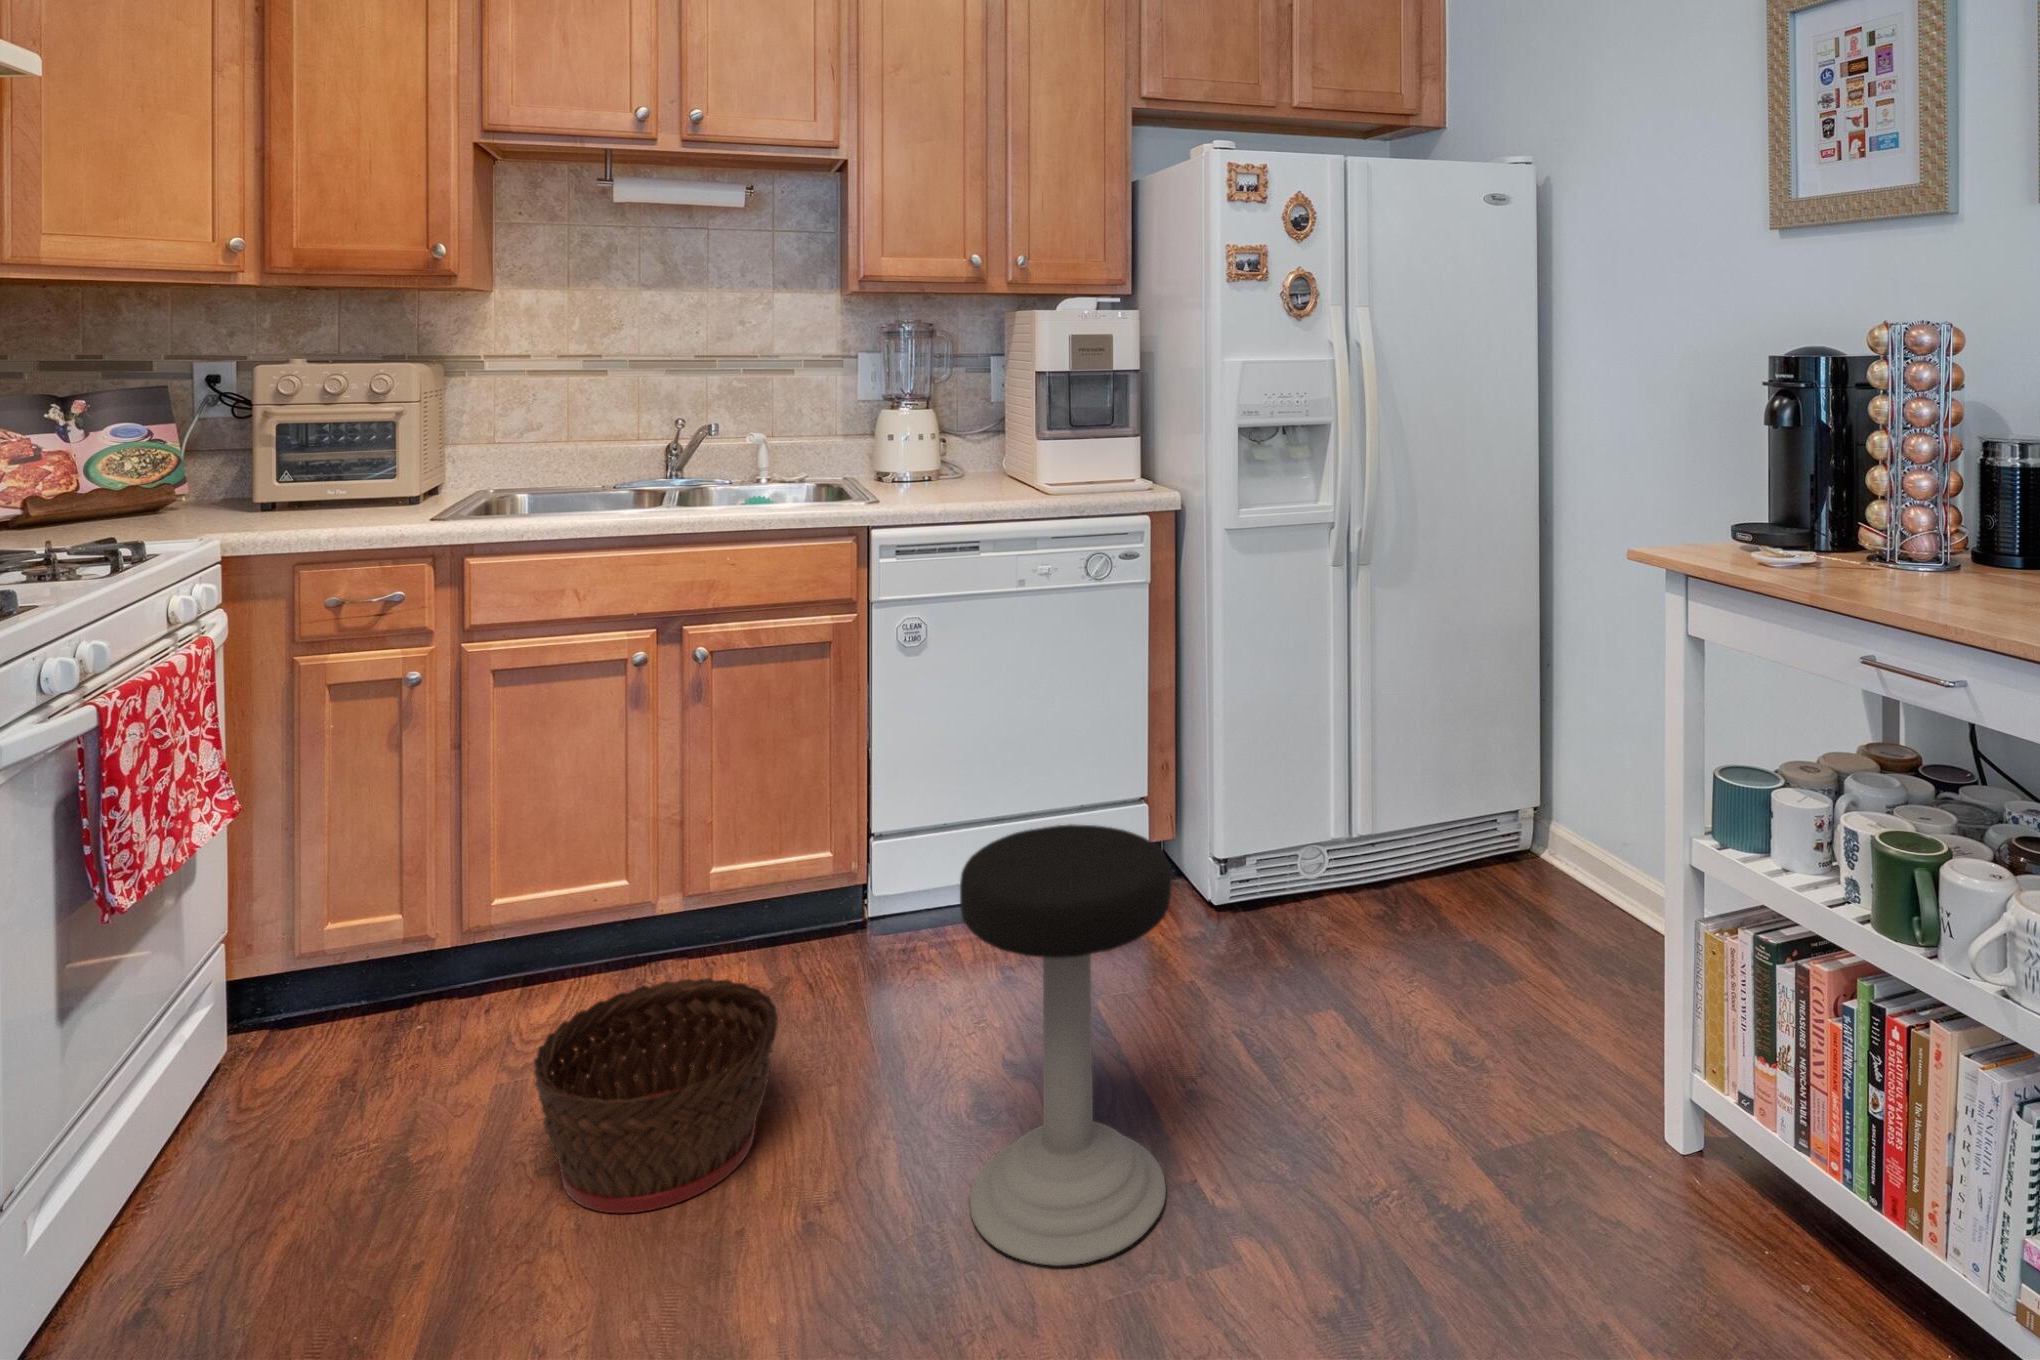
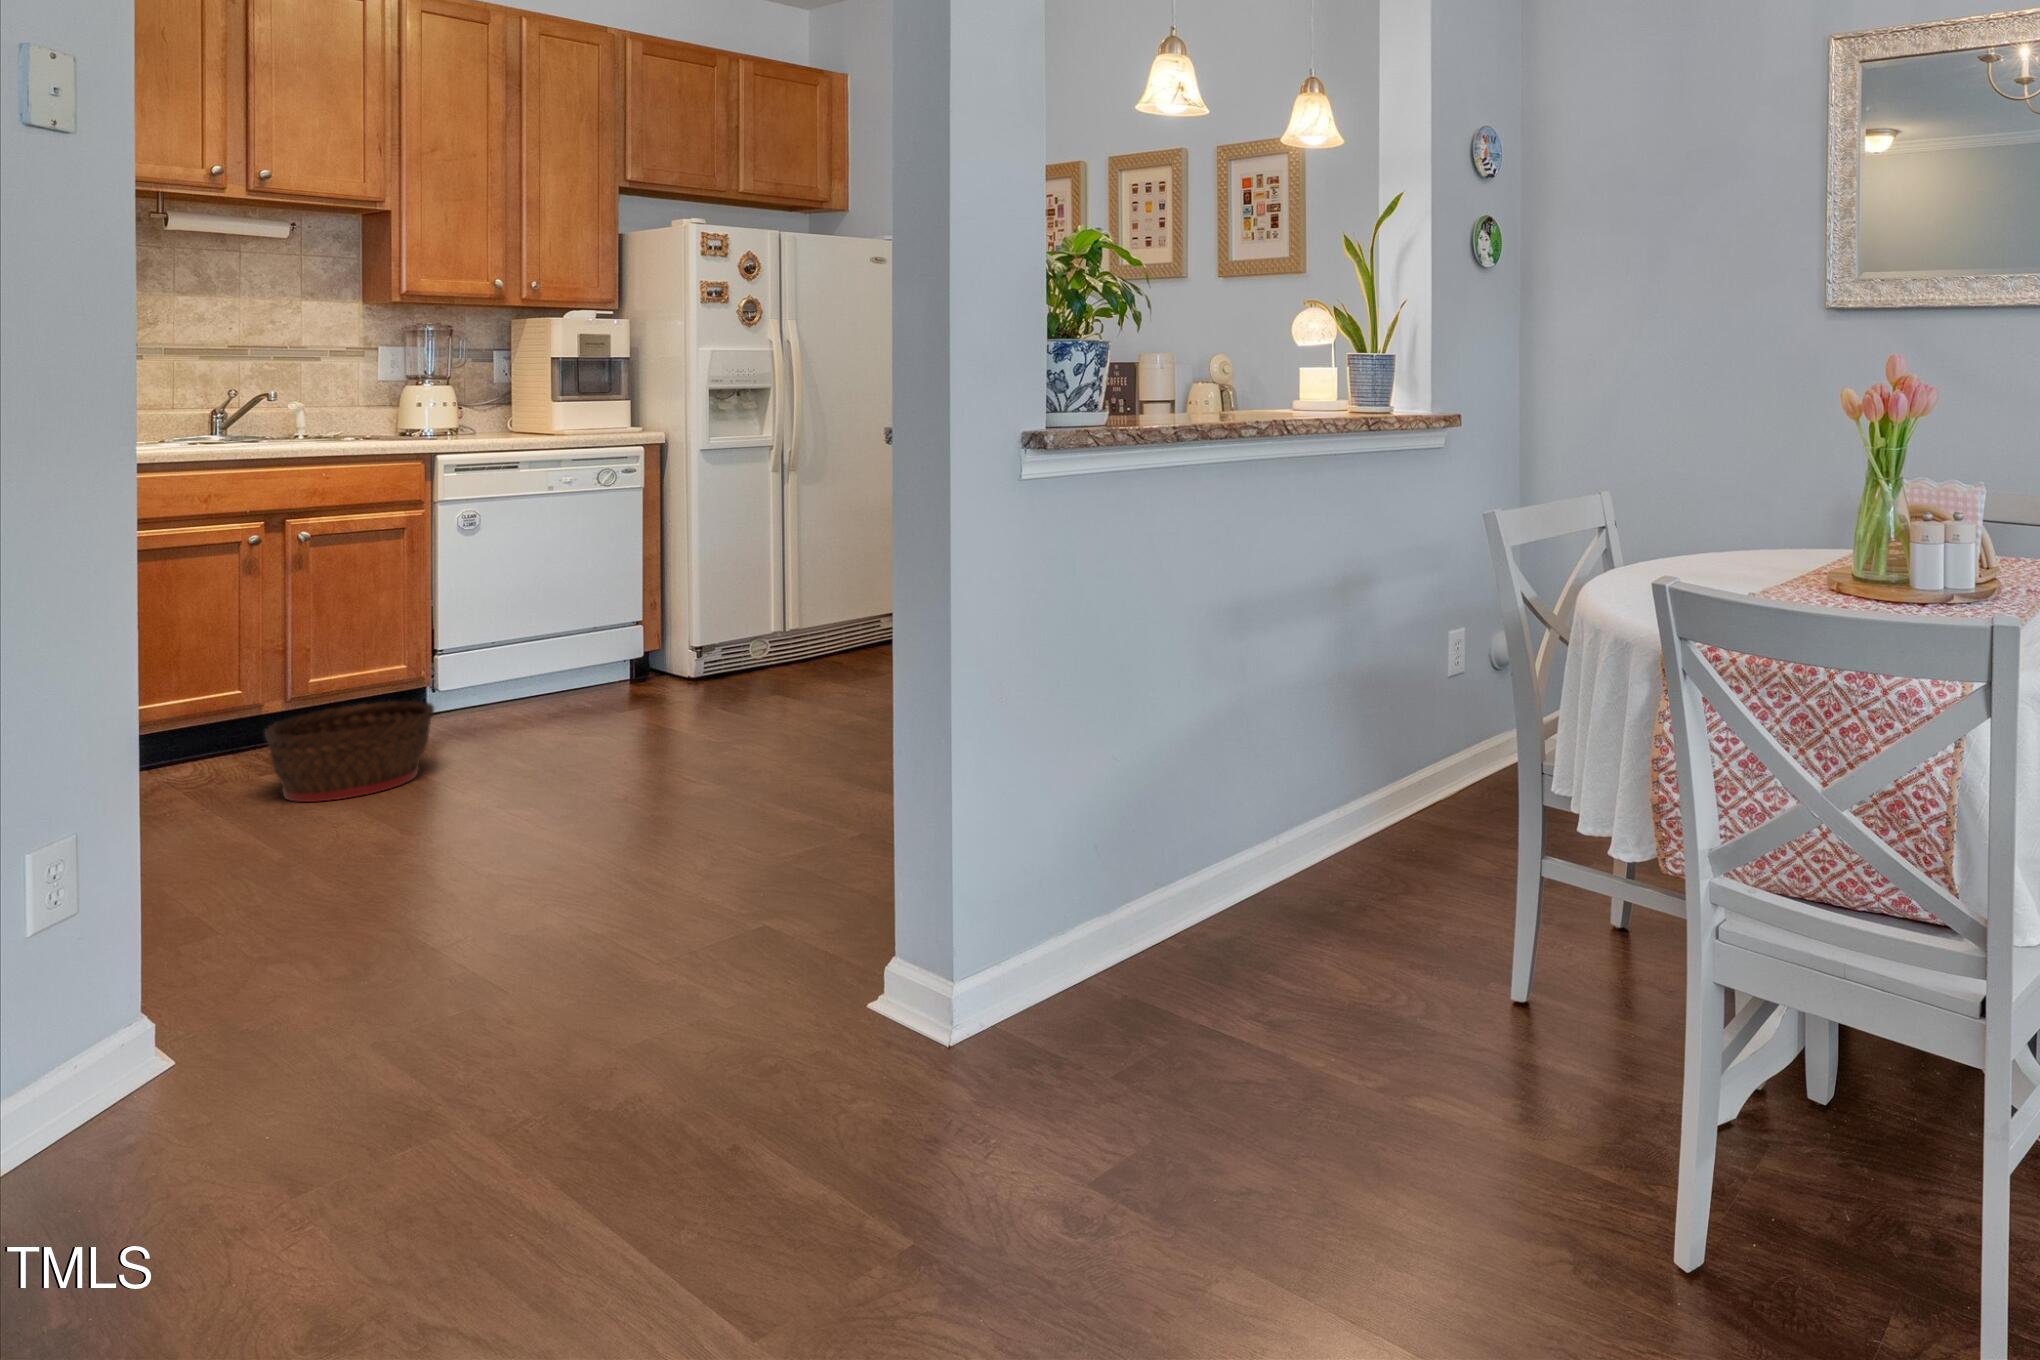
stool: present [960,825,1171,1266] -> none [573,577,696,764]

